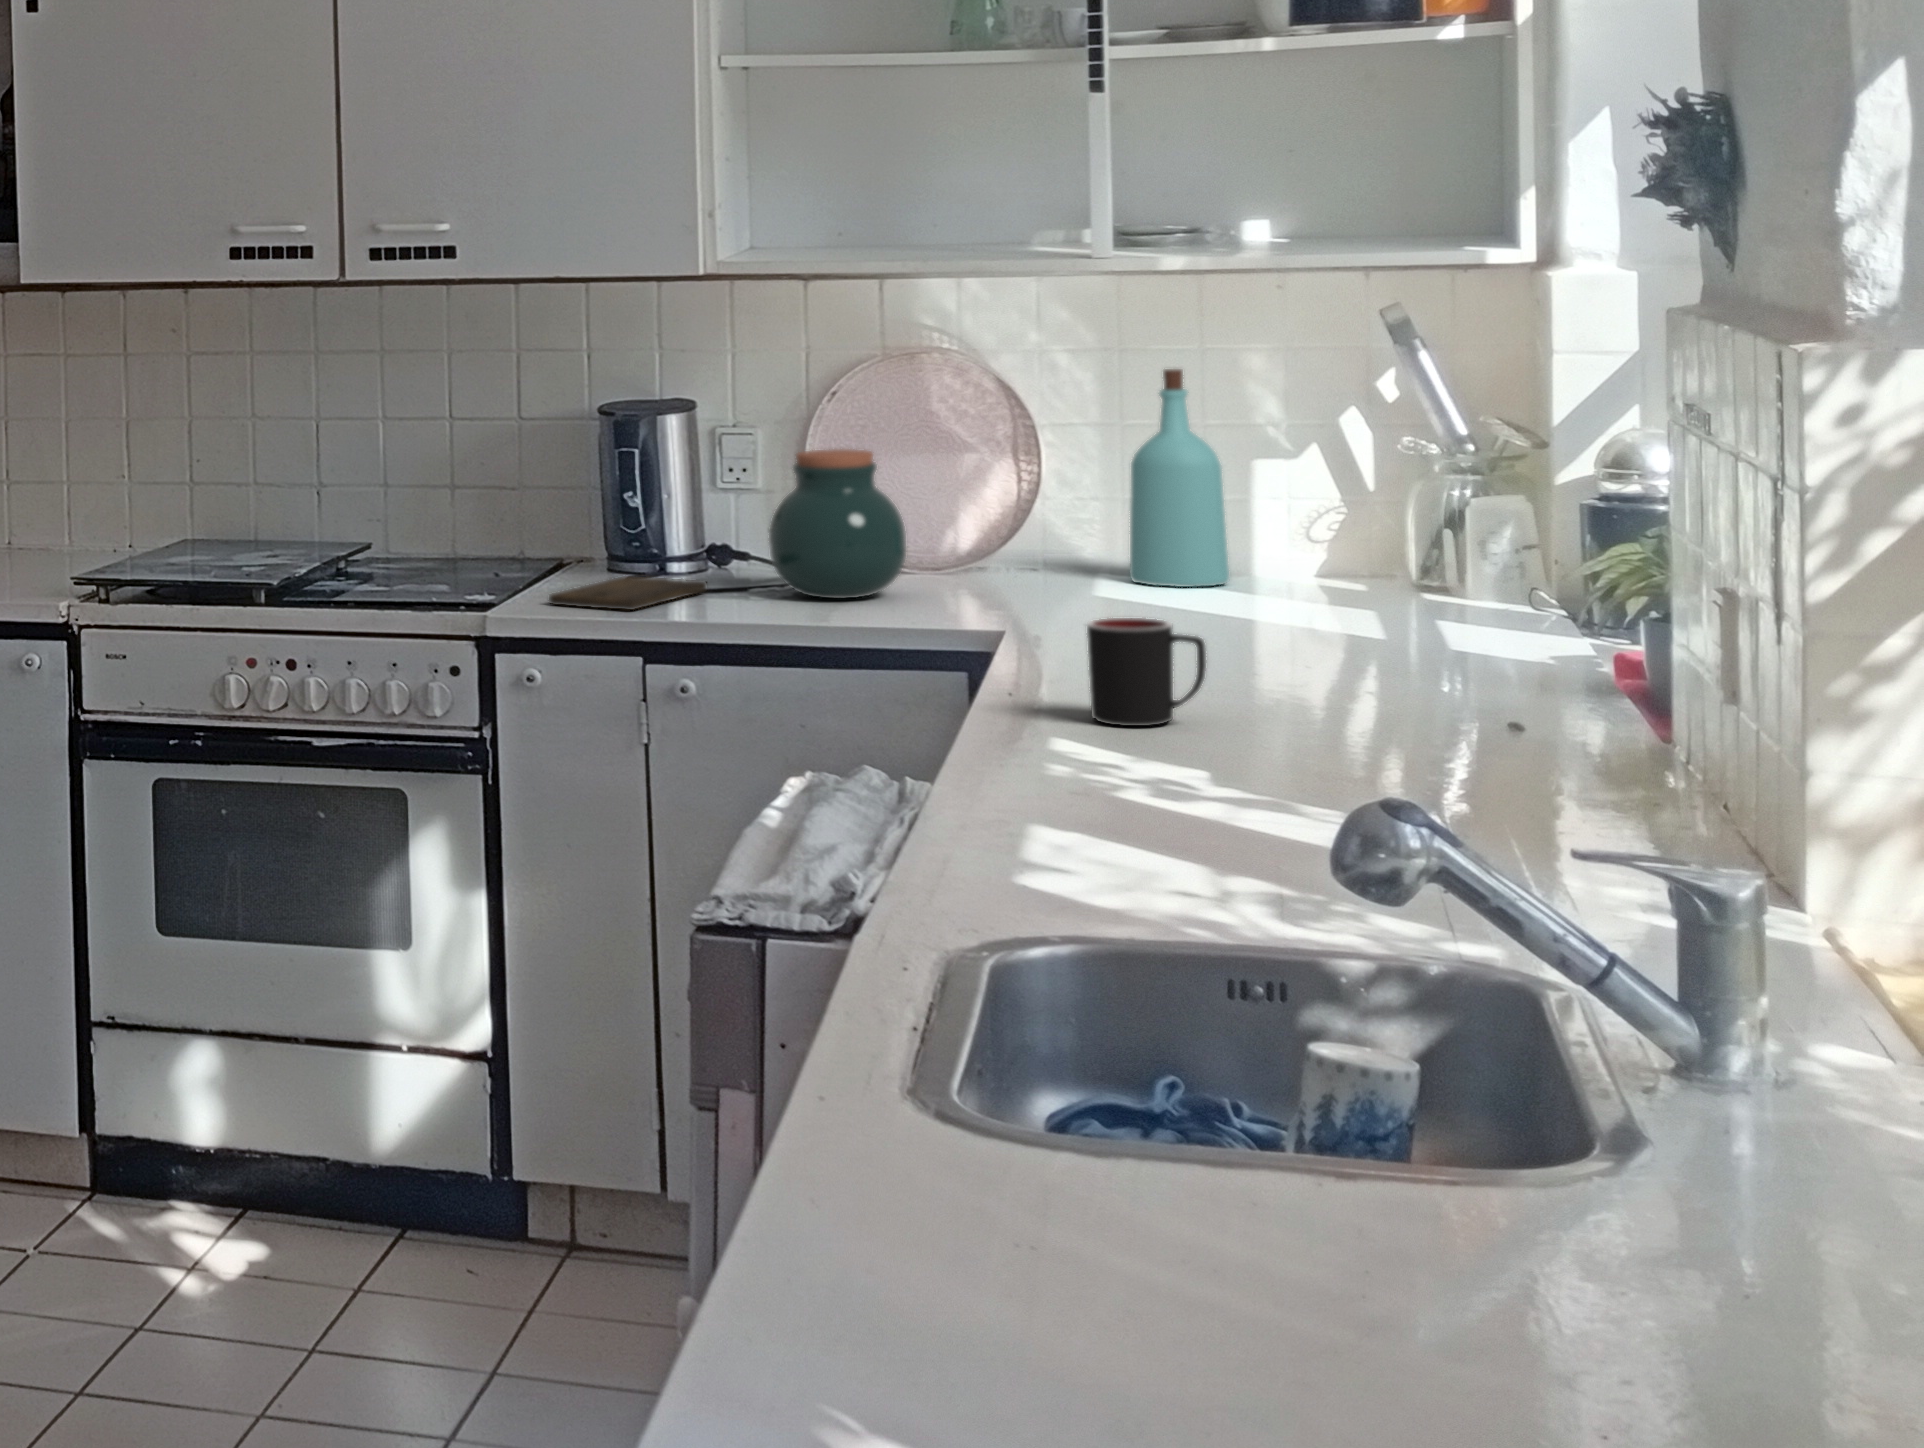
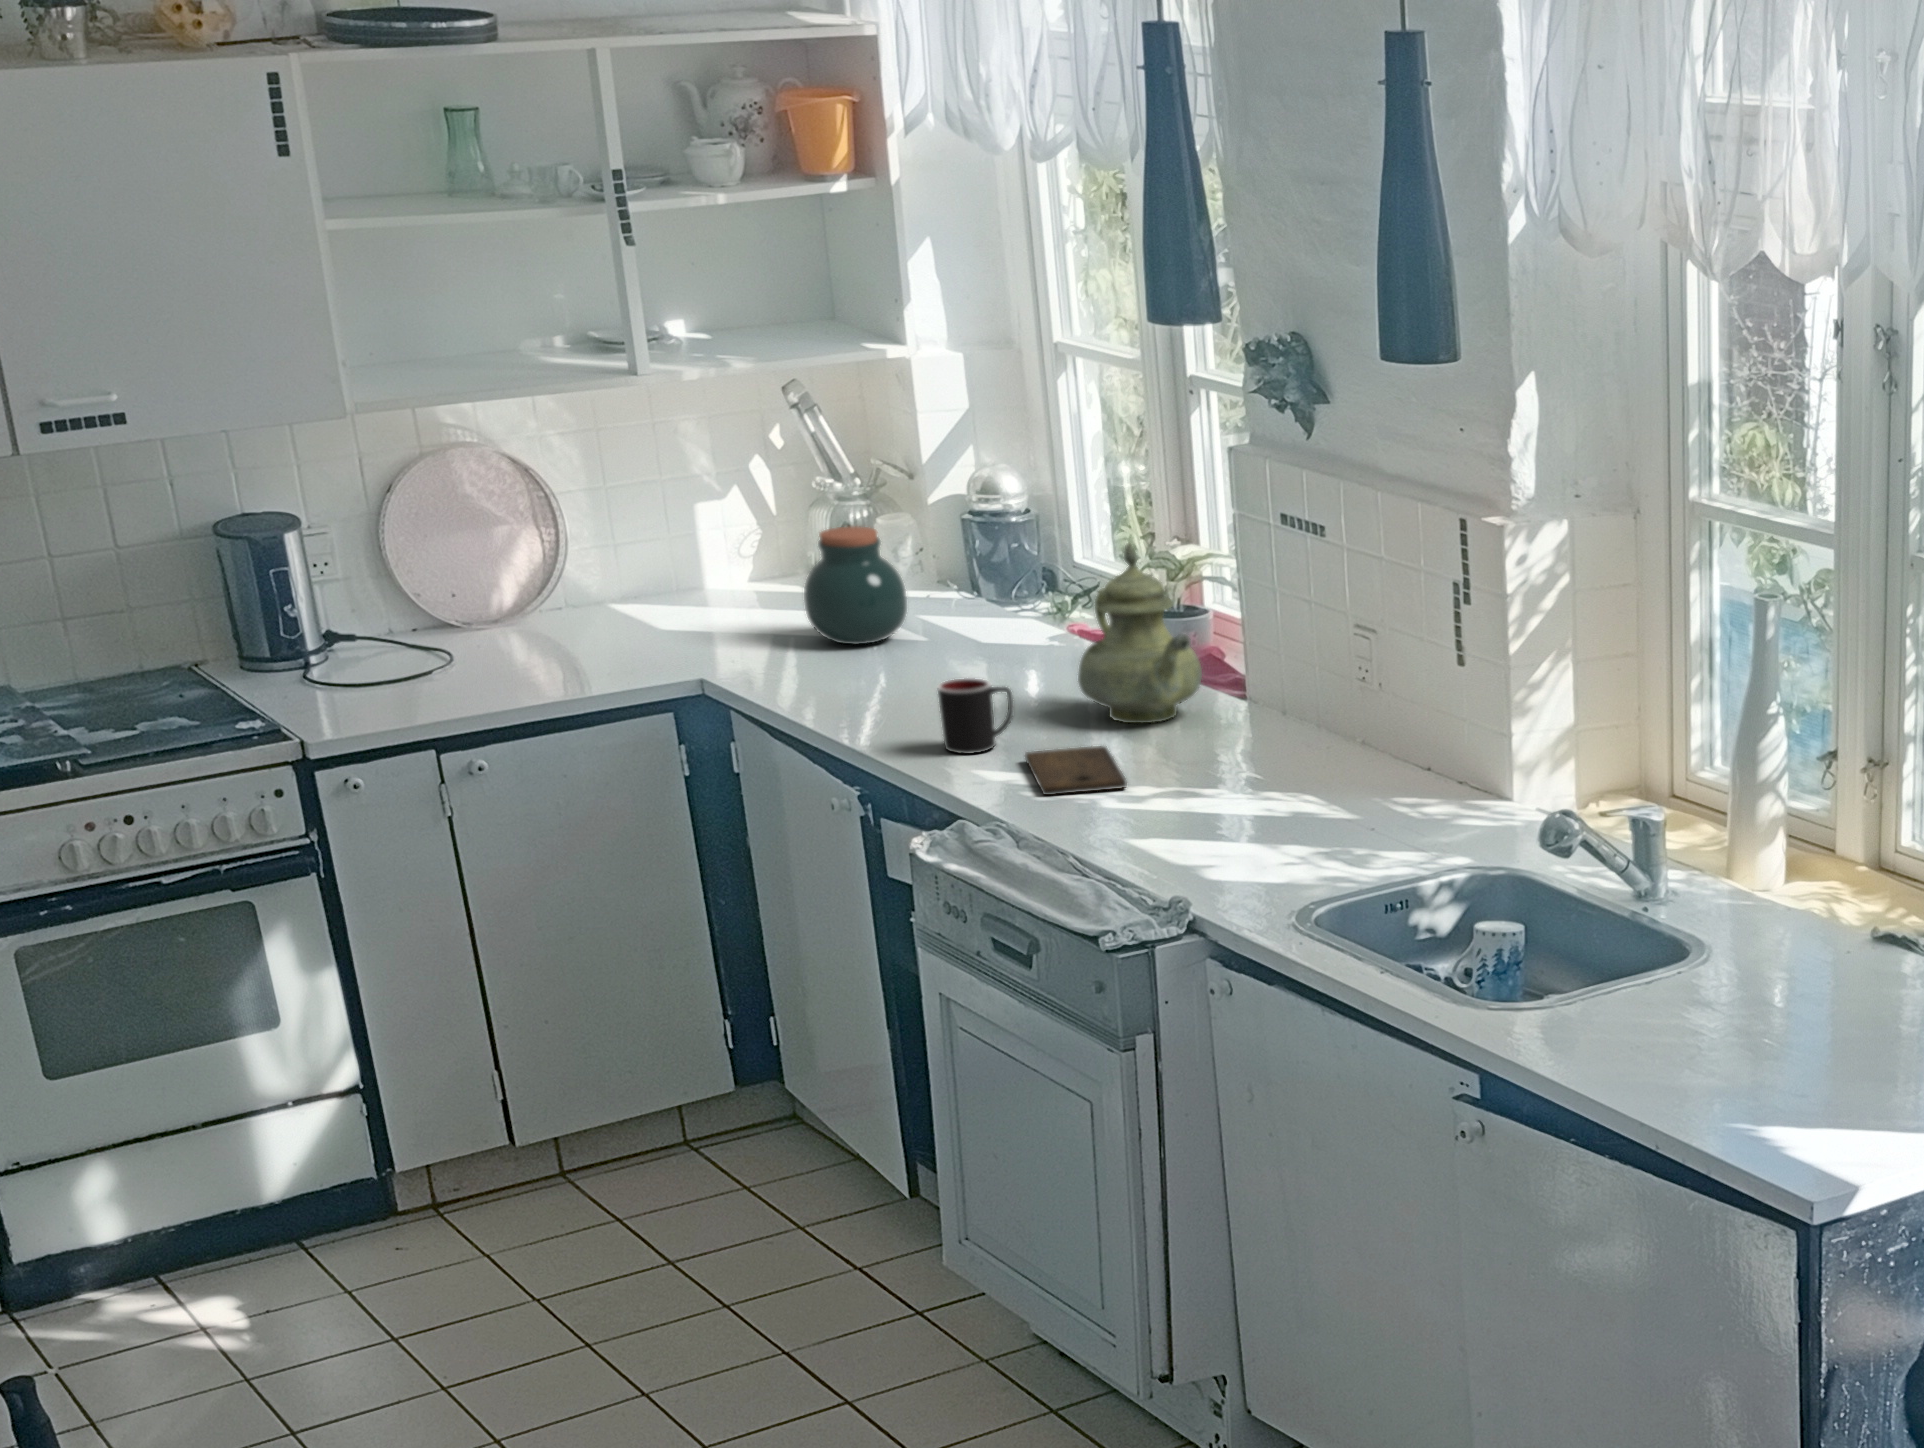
bottle: present [1130,369,1229,587] -> none [667,457,750,624]
jar: present [769,449,906,599] -> present [804,526,907,644]
teapot: none [1364,450,1585,739] -> present [1078,543,1202,723]
cutting board: present [549,576,707,610] -> present [1025,746,1127,795]

